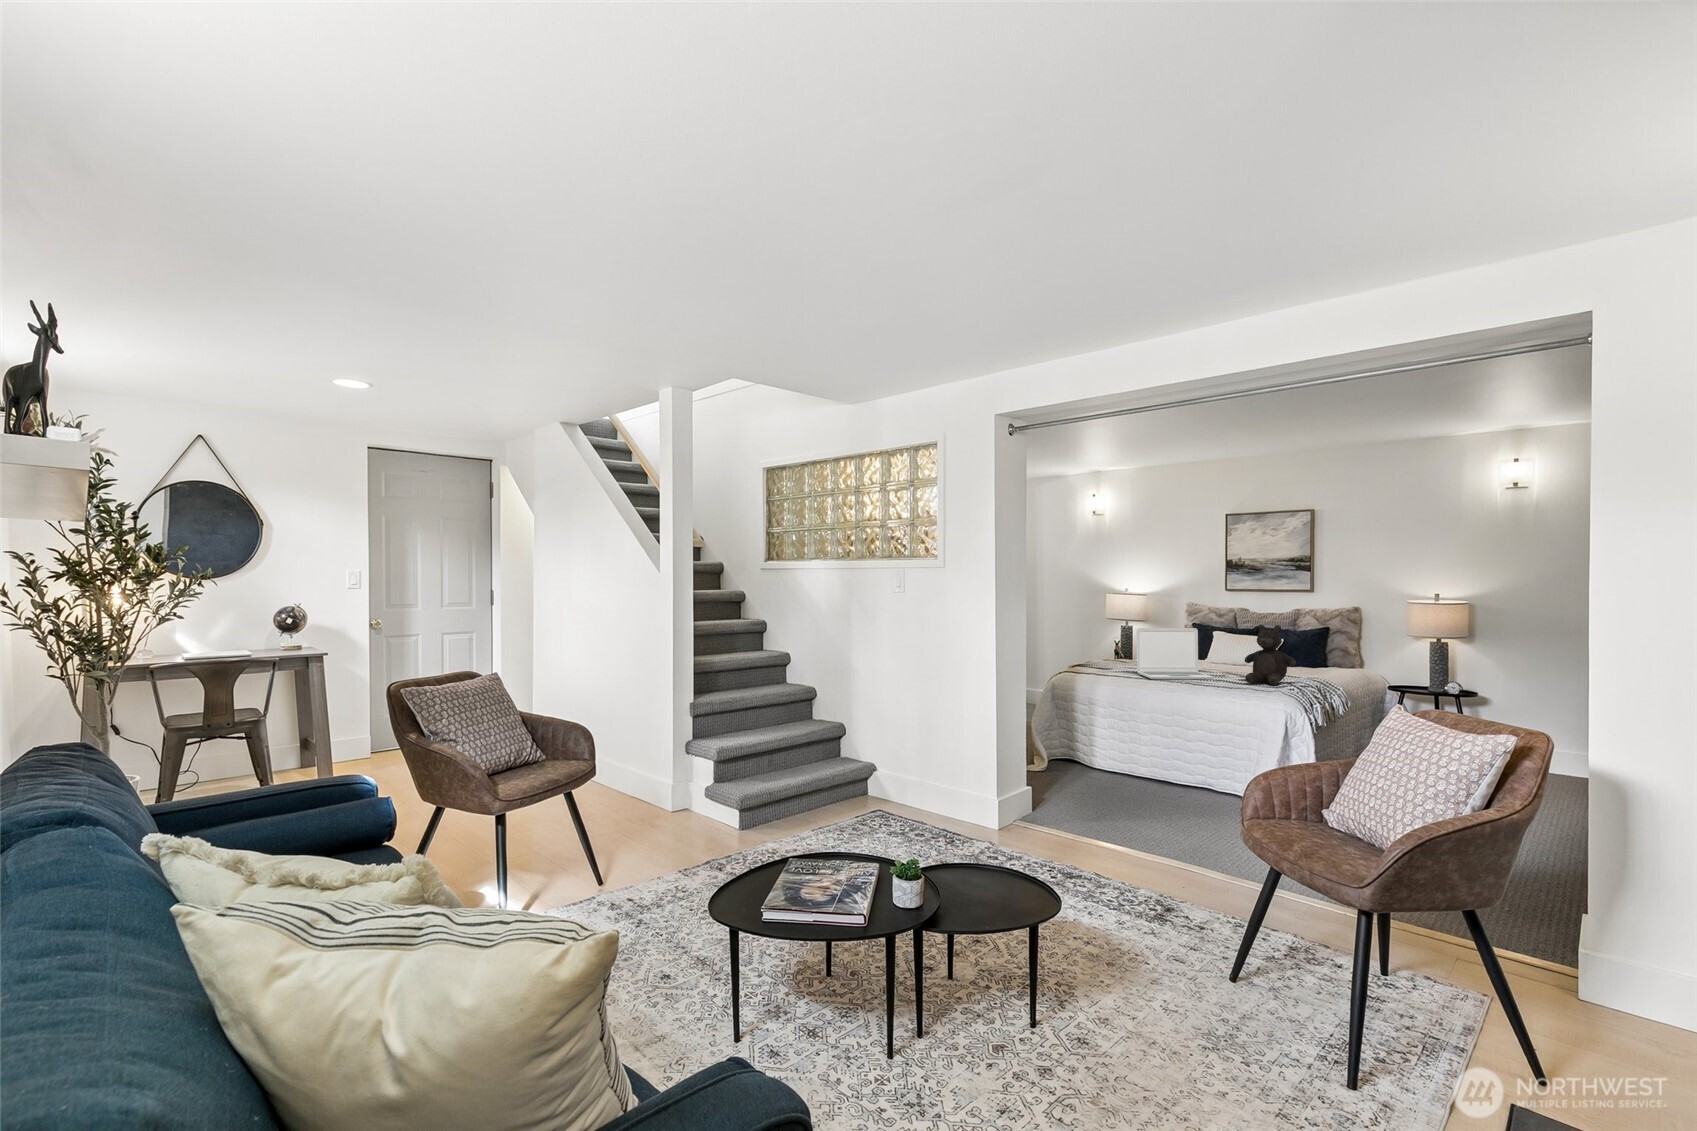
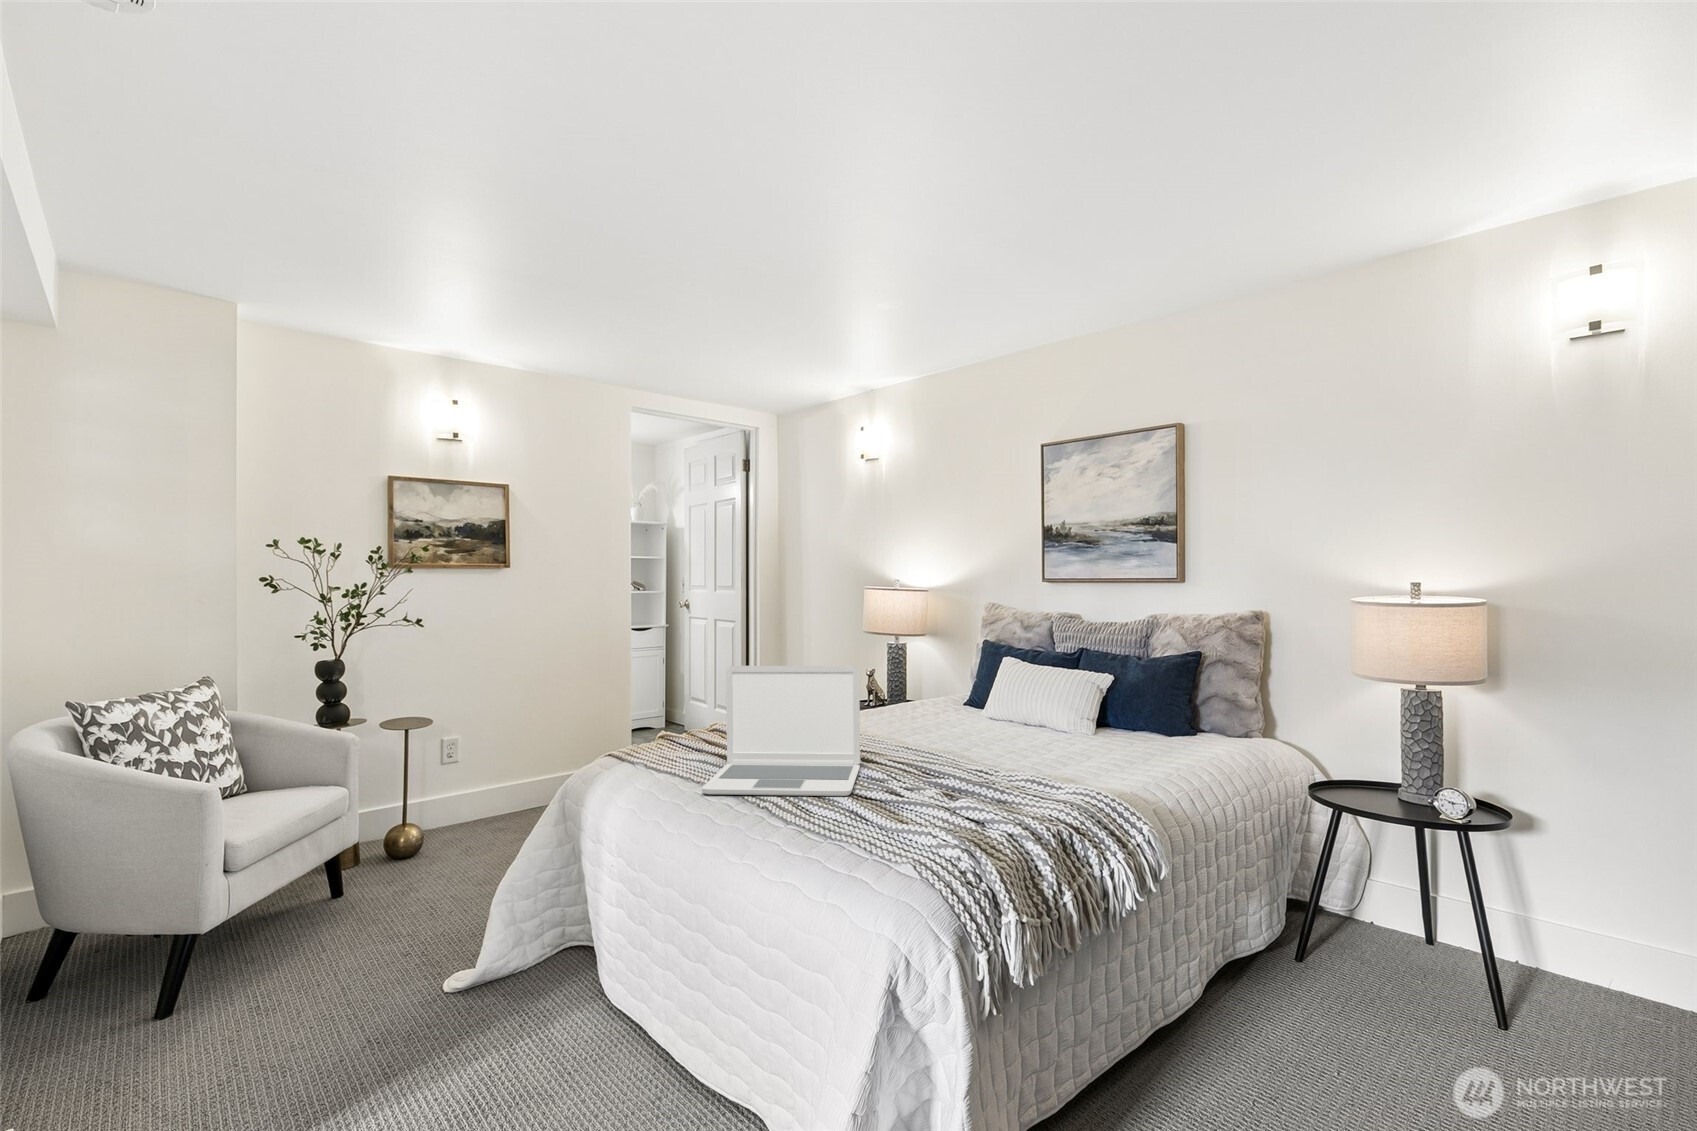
teddy bear: present [1245,625,1296,685] -> none [882,666,1009,837]

